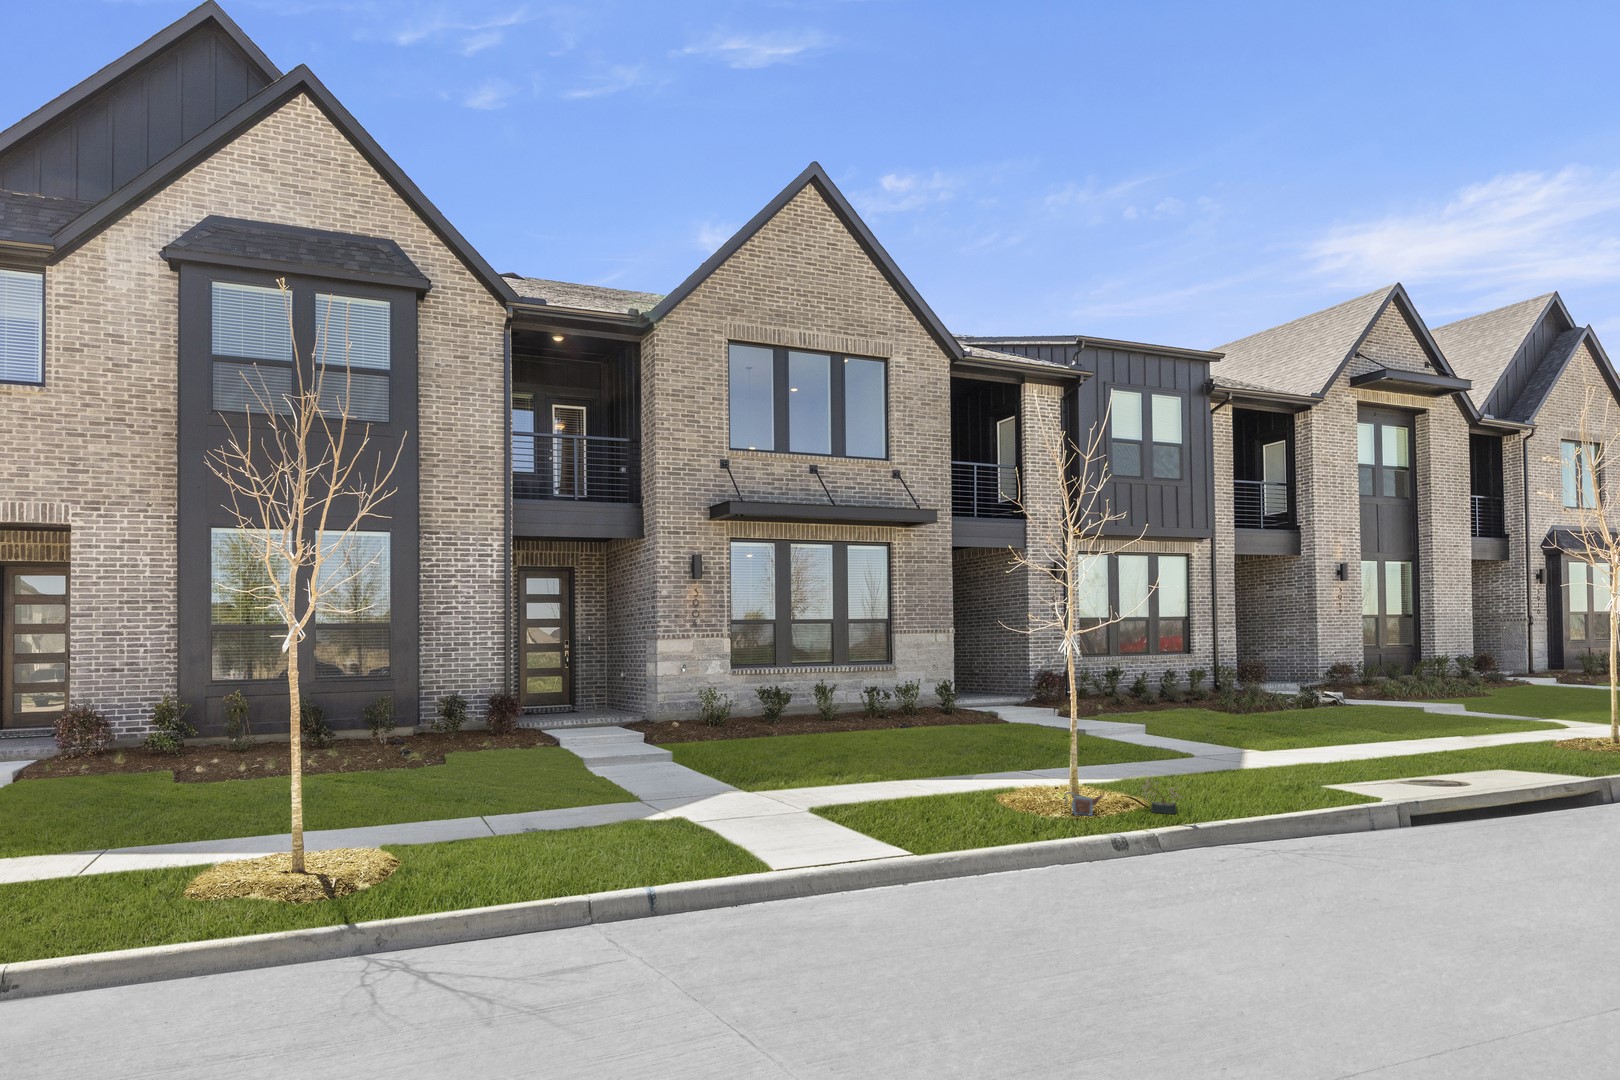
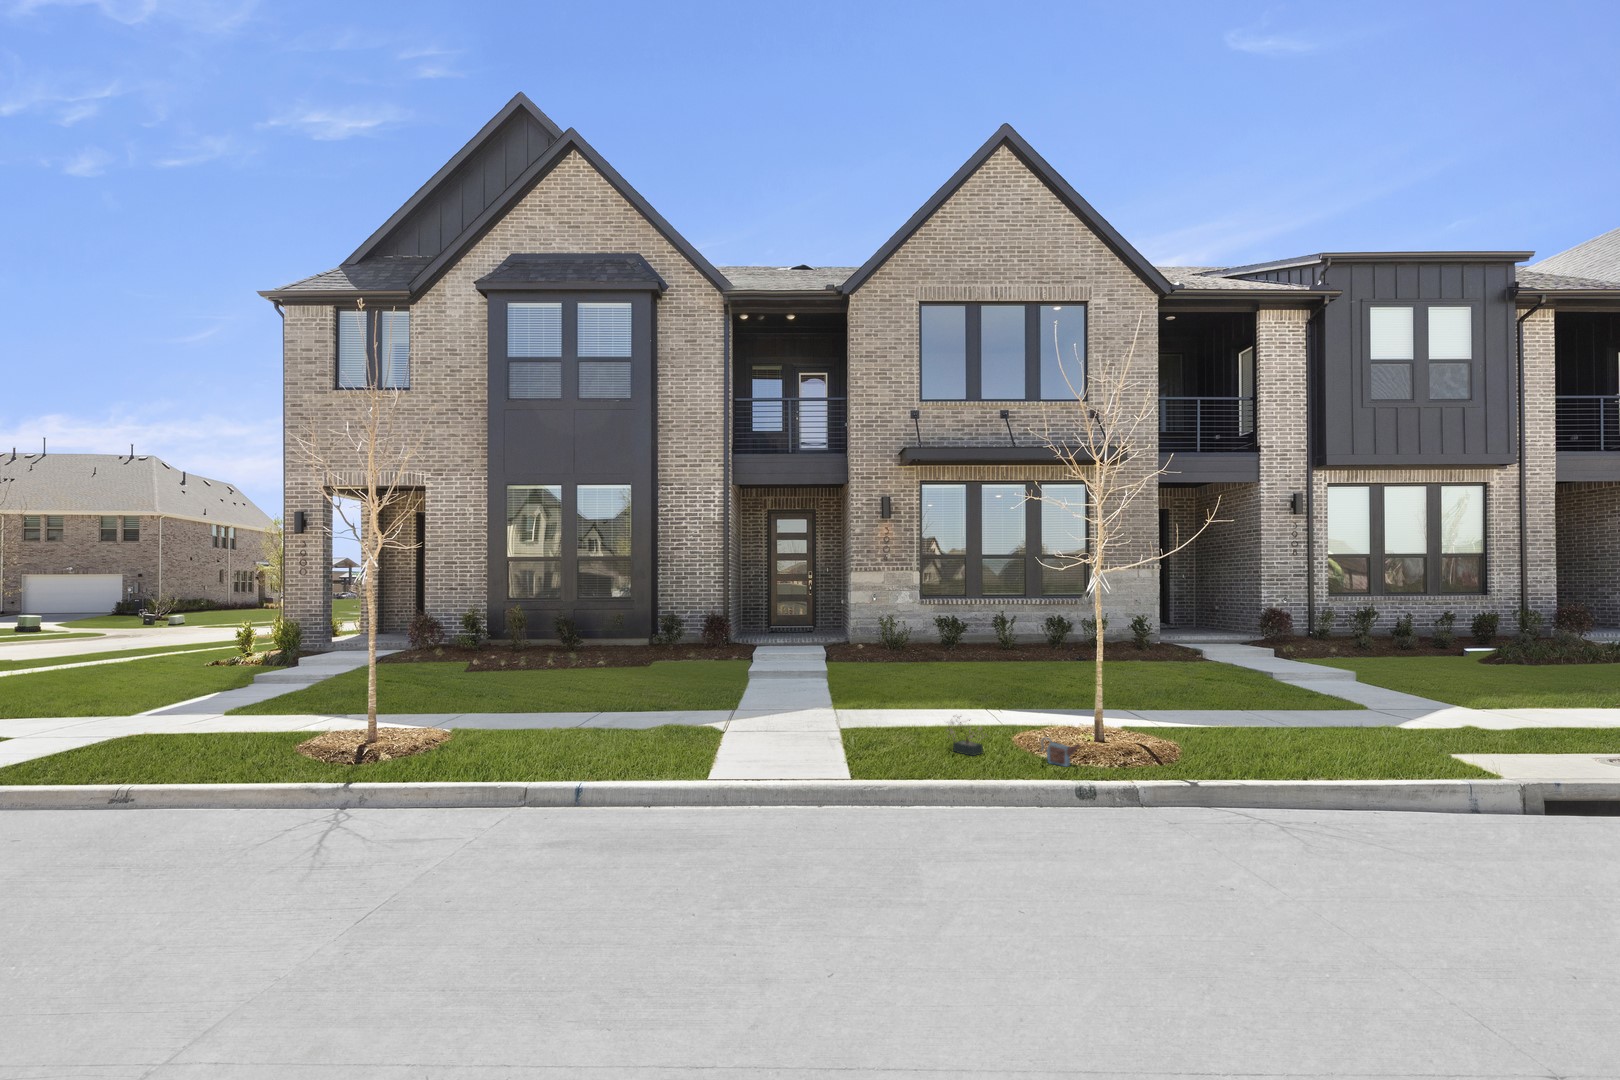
decorative plant: present [1143,779,1180,814] -> present [949,716,986,756]

